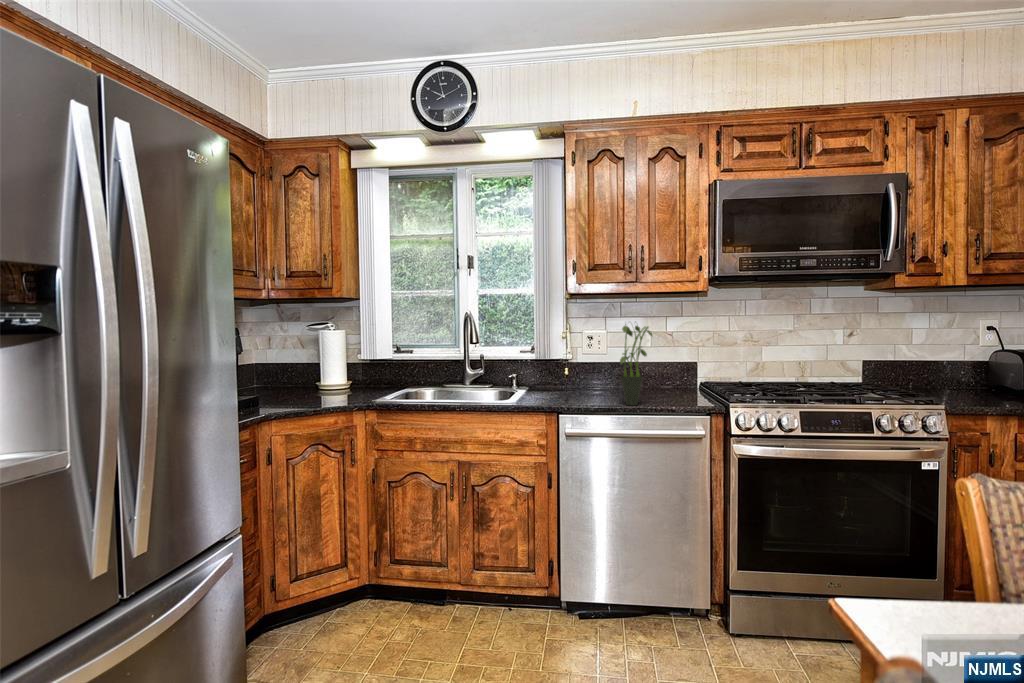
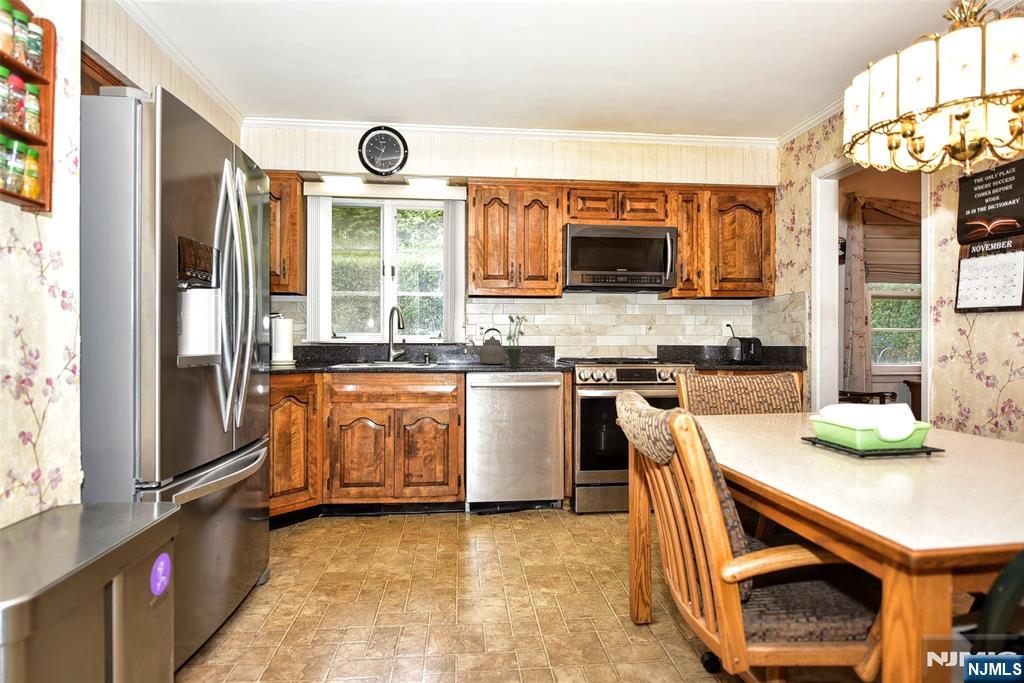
kettle: none [568,341,620,394] -> present [469,328,505,364]

